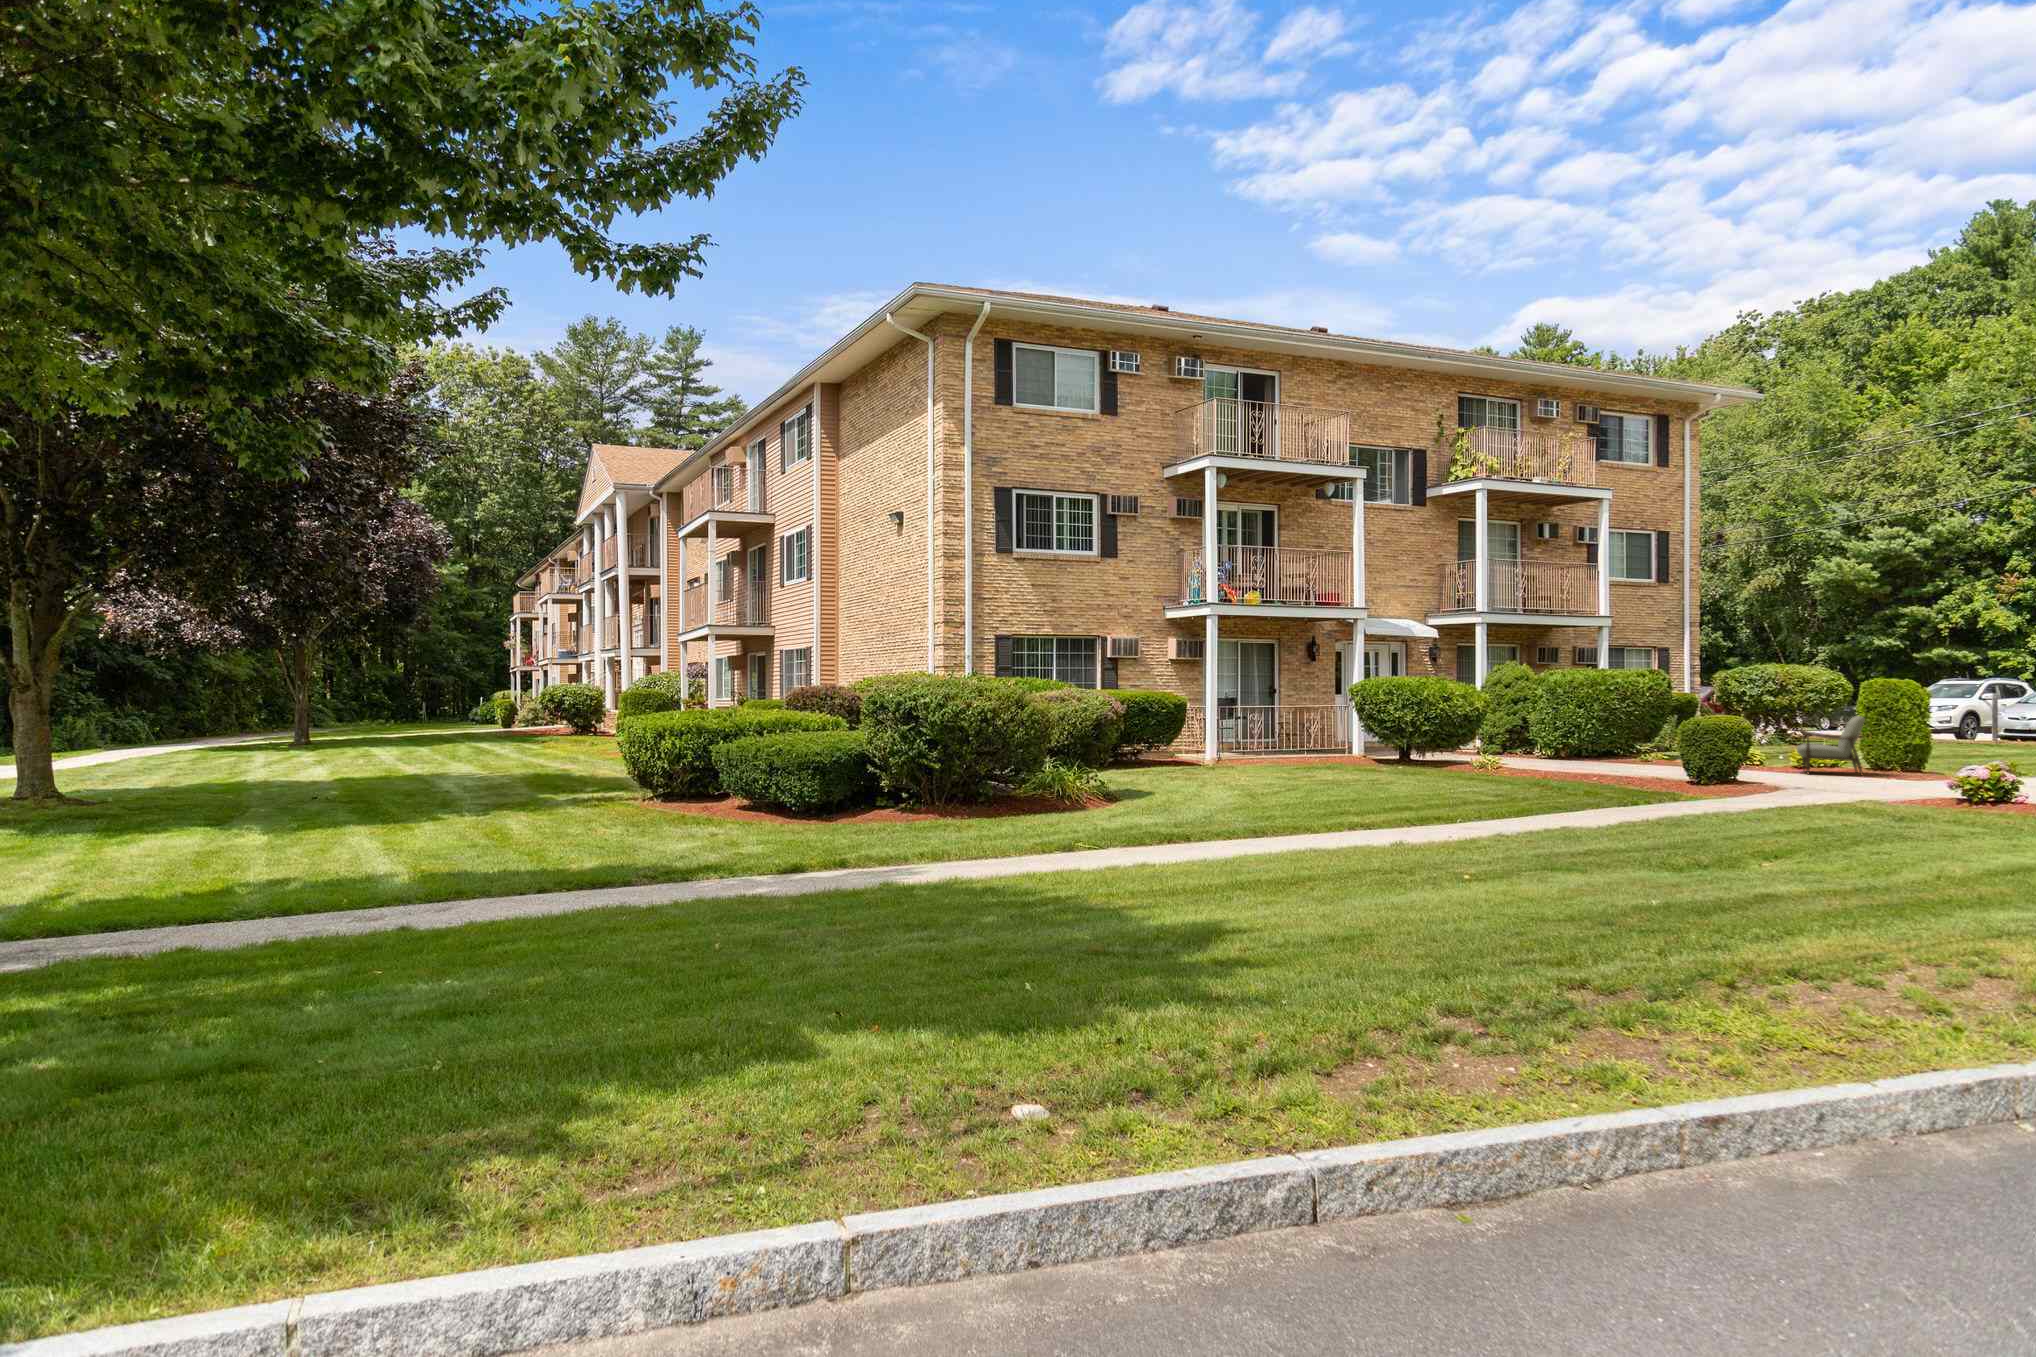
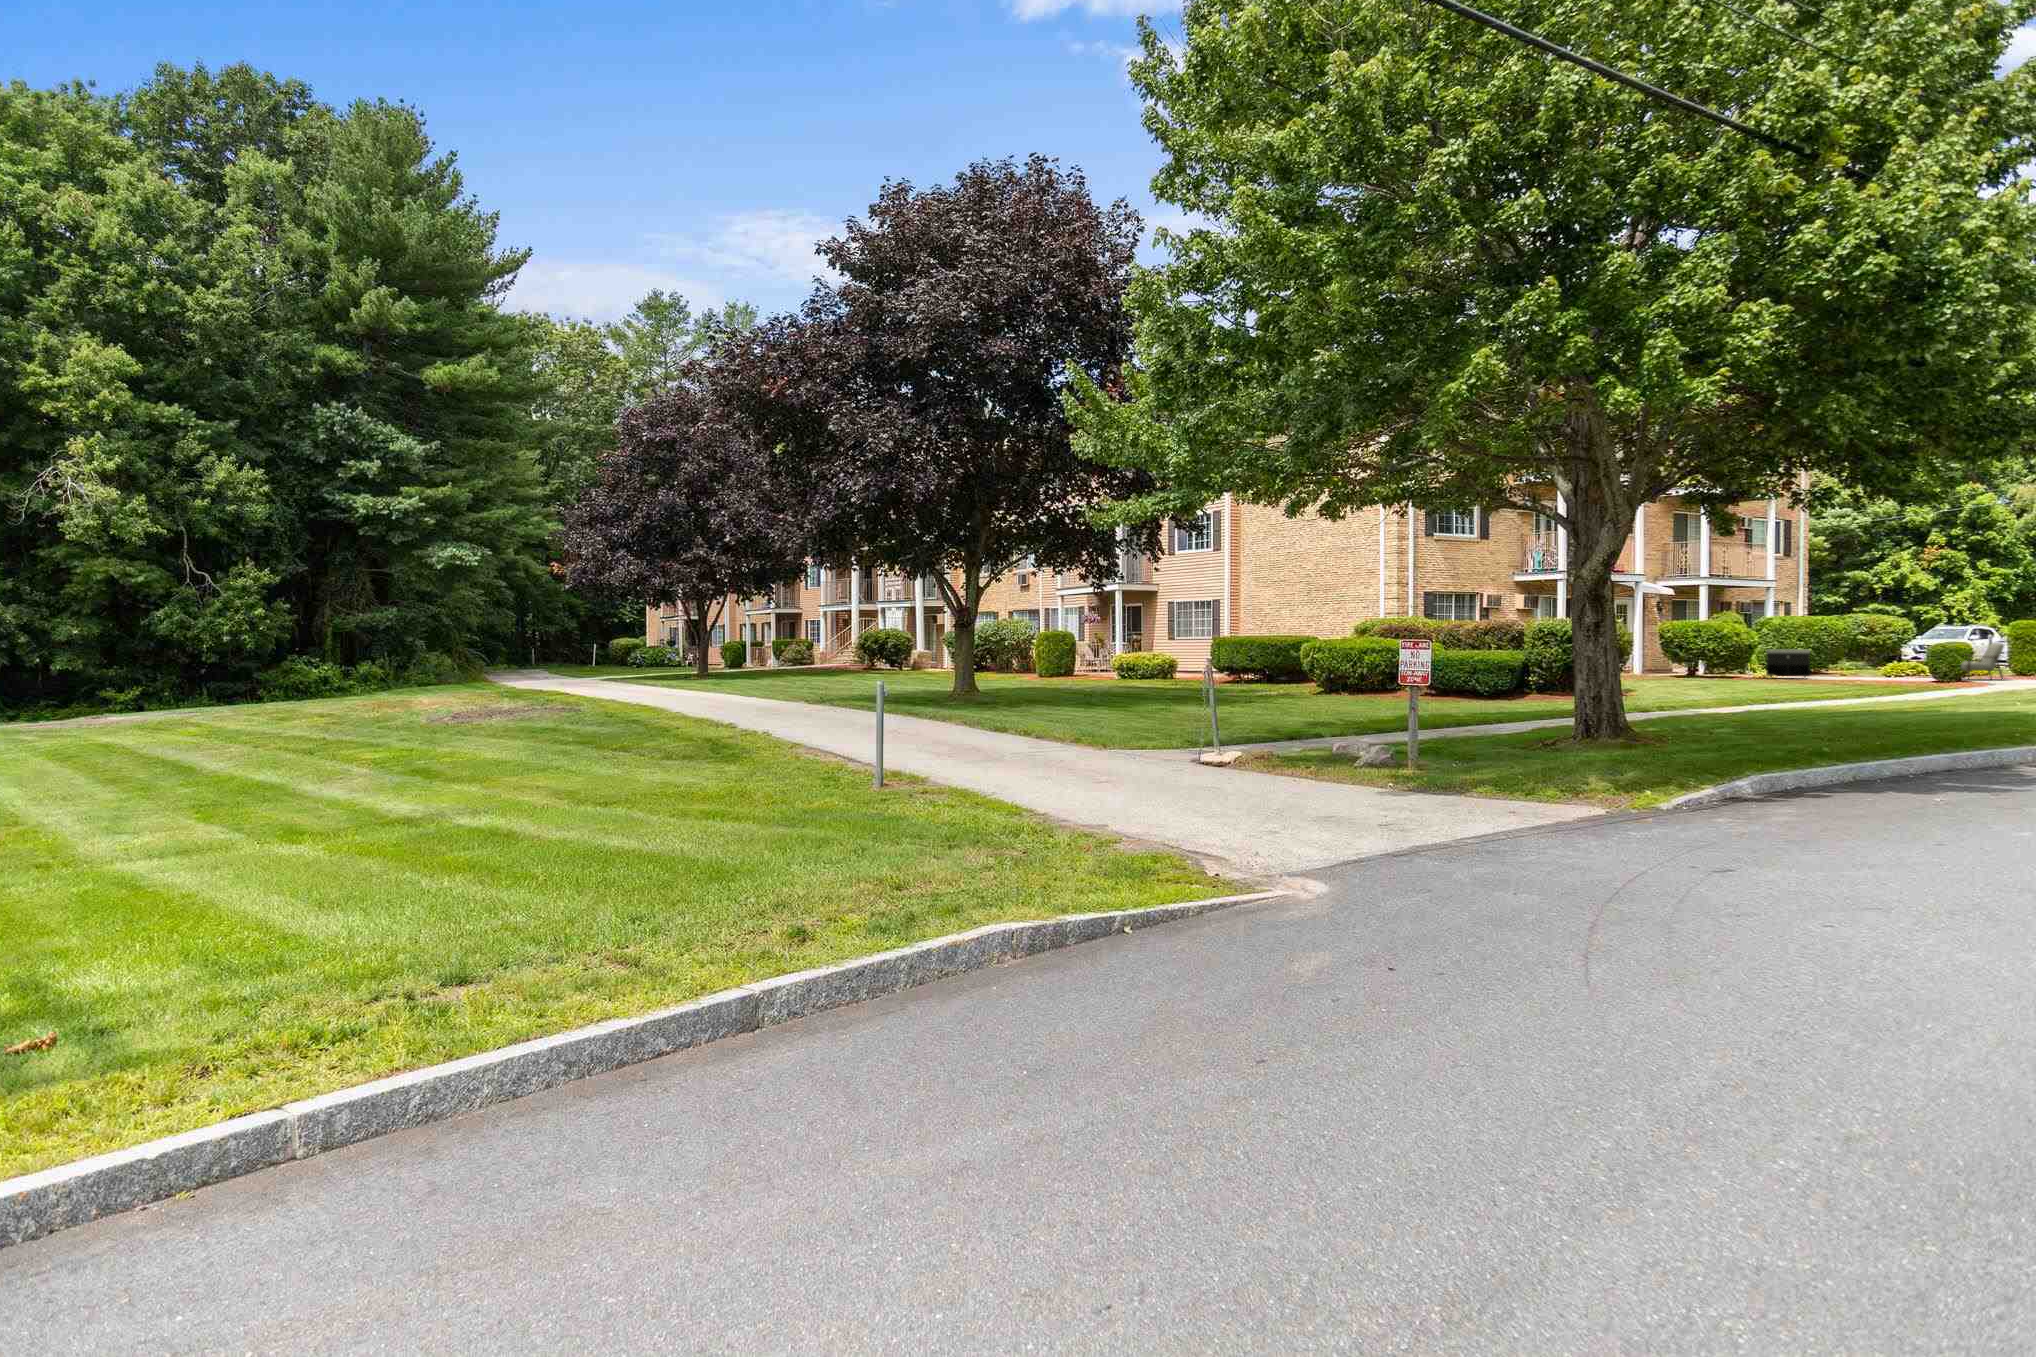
storage bench: none [1531,719,1599,765] -> present [1766,650,1810,678]

